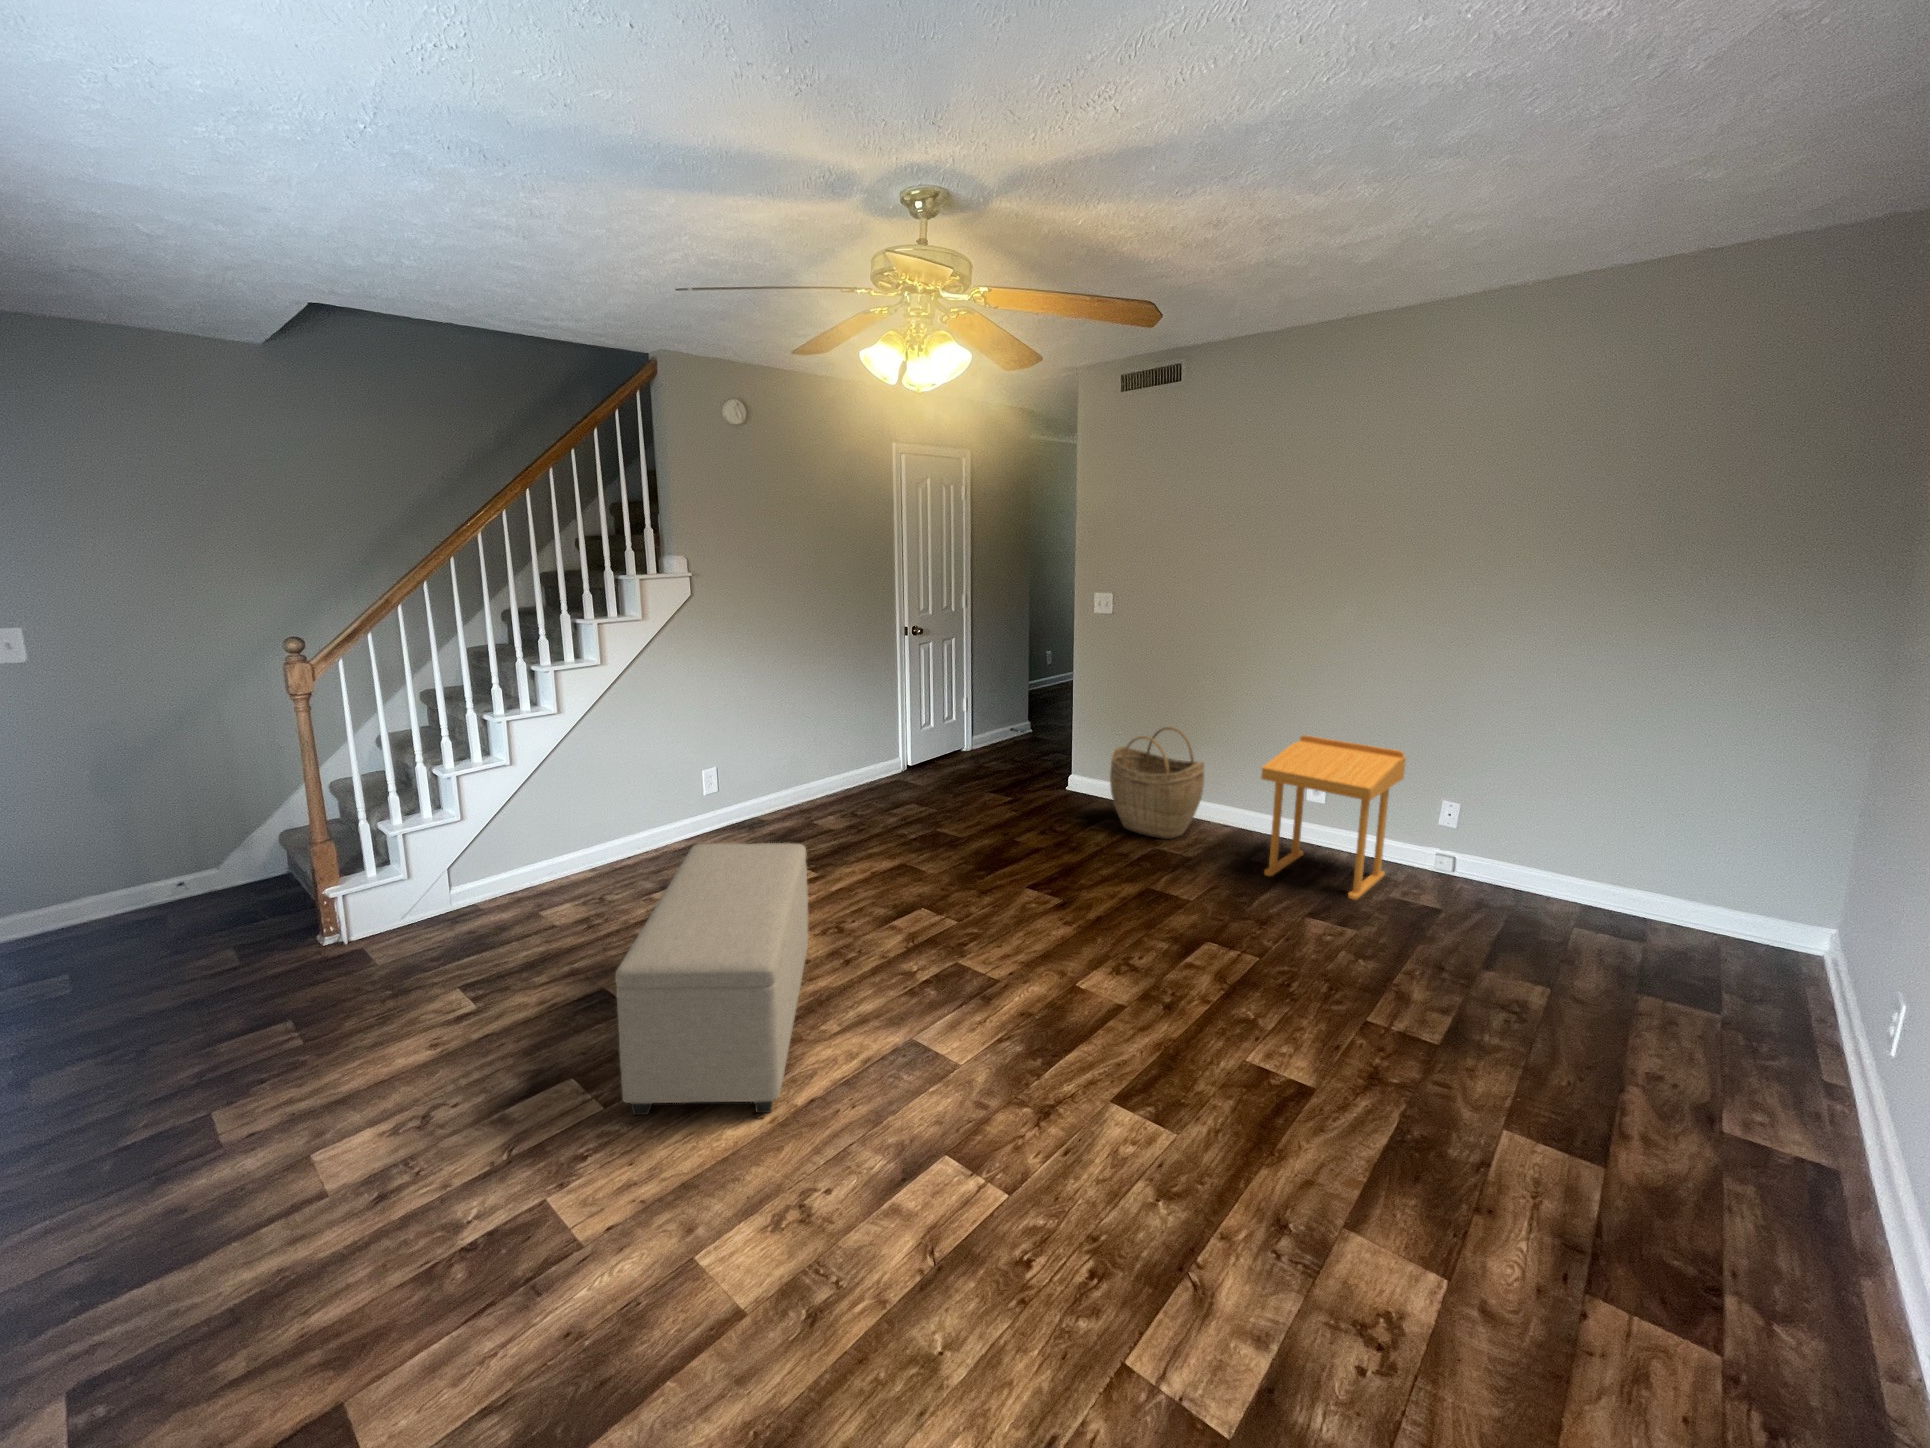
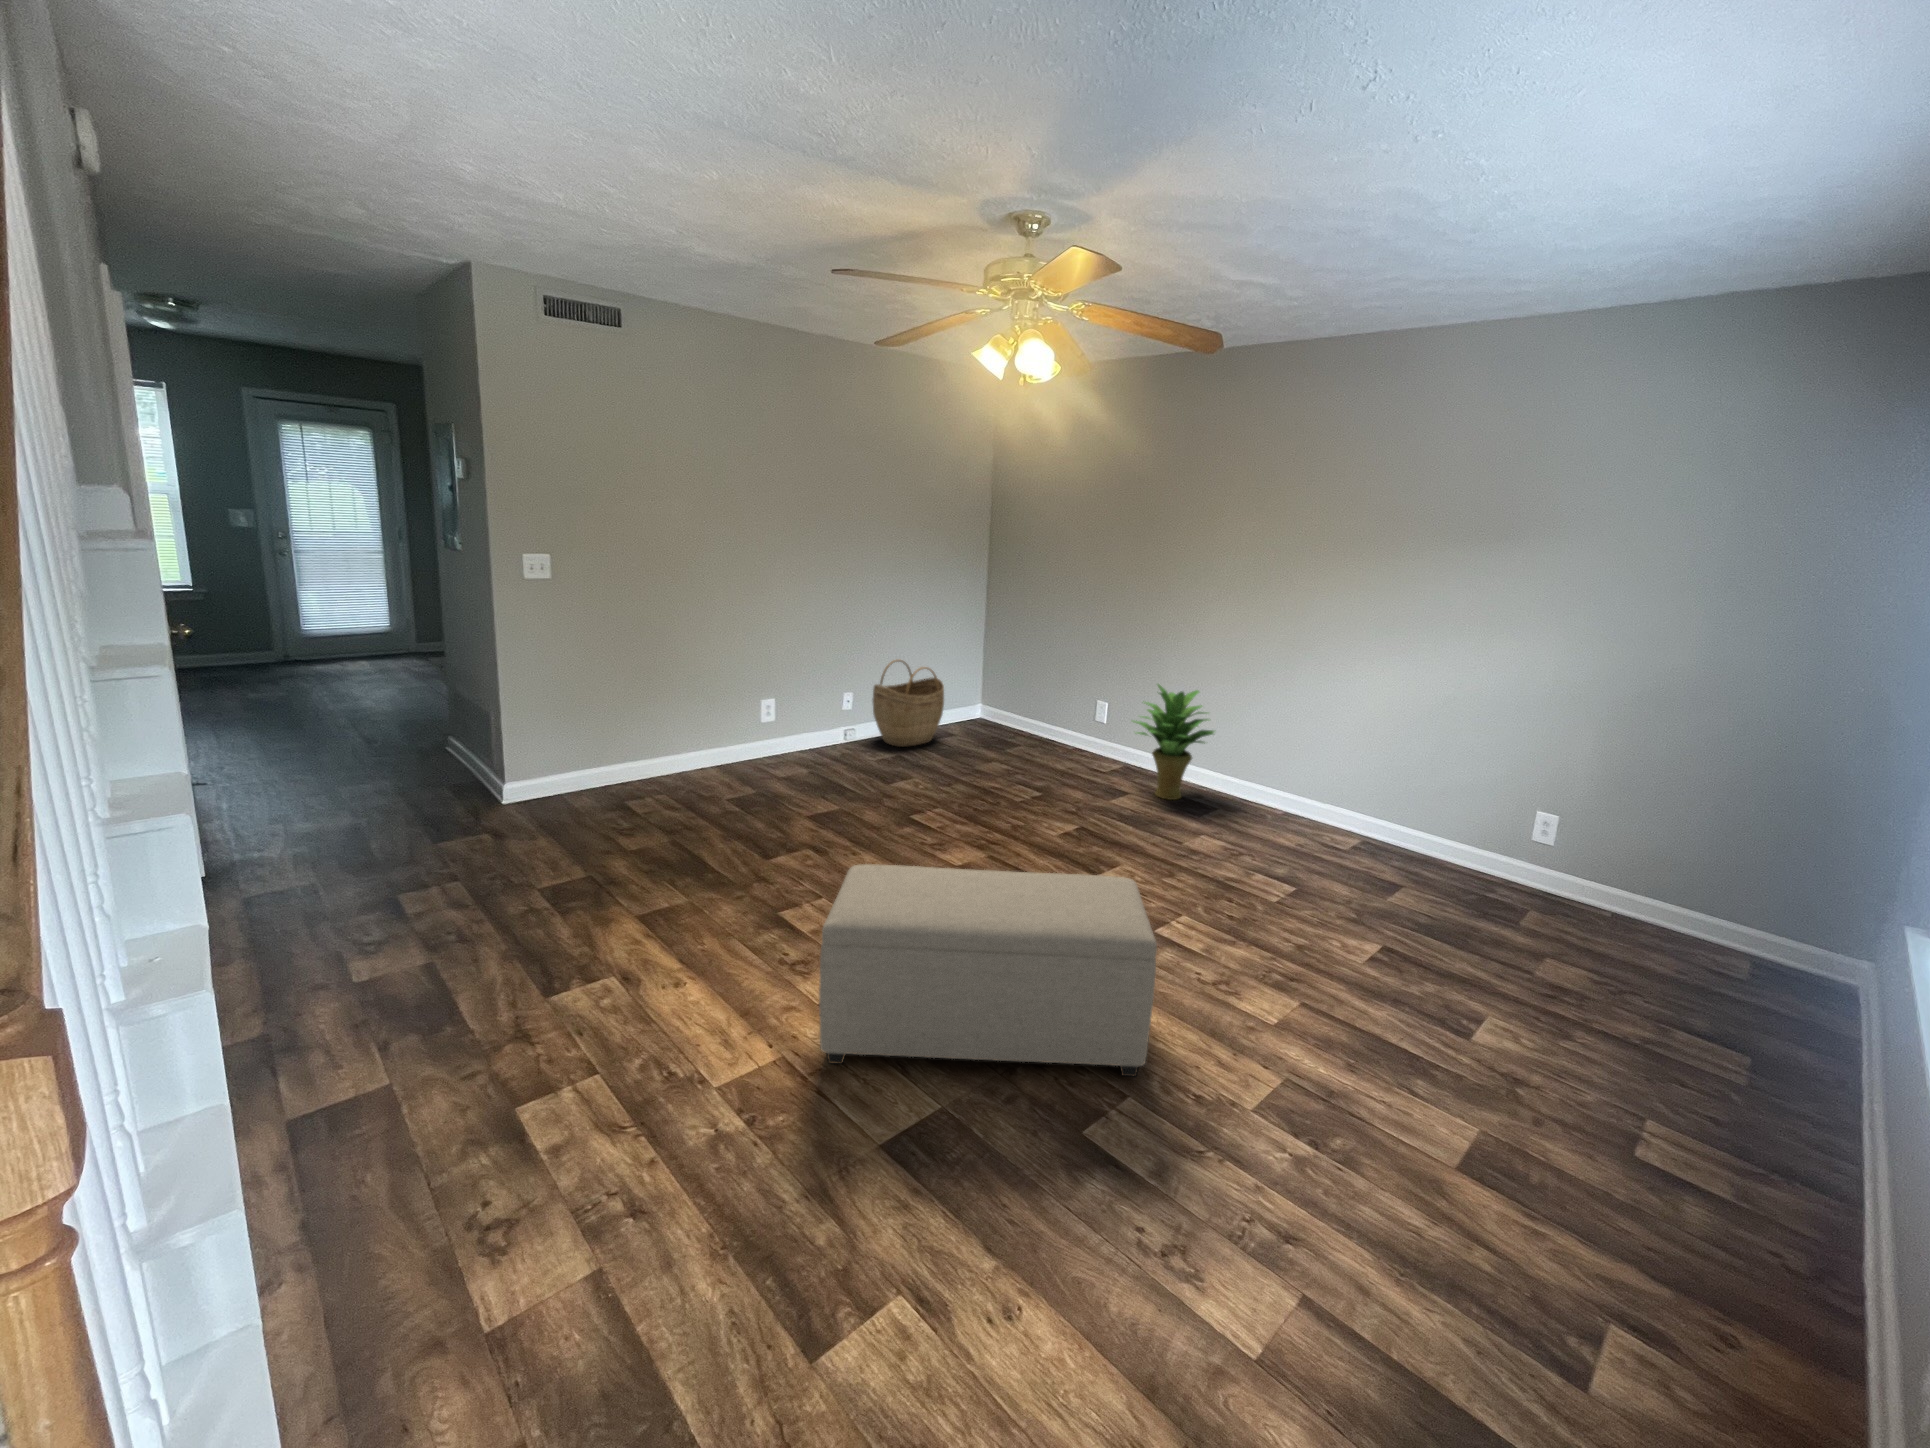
woven basket: present [1110,727,1204,839] -> present [872,659,944,747]
side table: present [1261,735,1406,900] -> none [762,659,870,776]
potted plant: none [1557,955,1877,1280] -> present [1133,684,1214,800]

